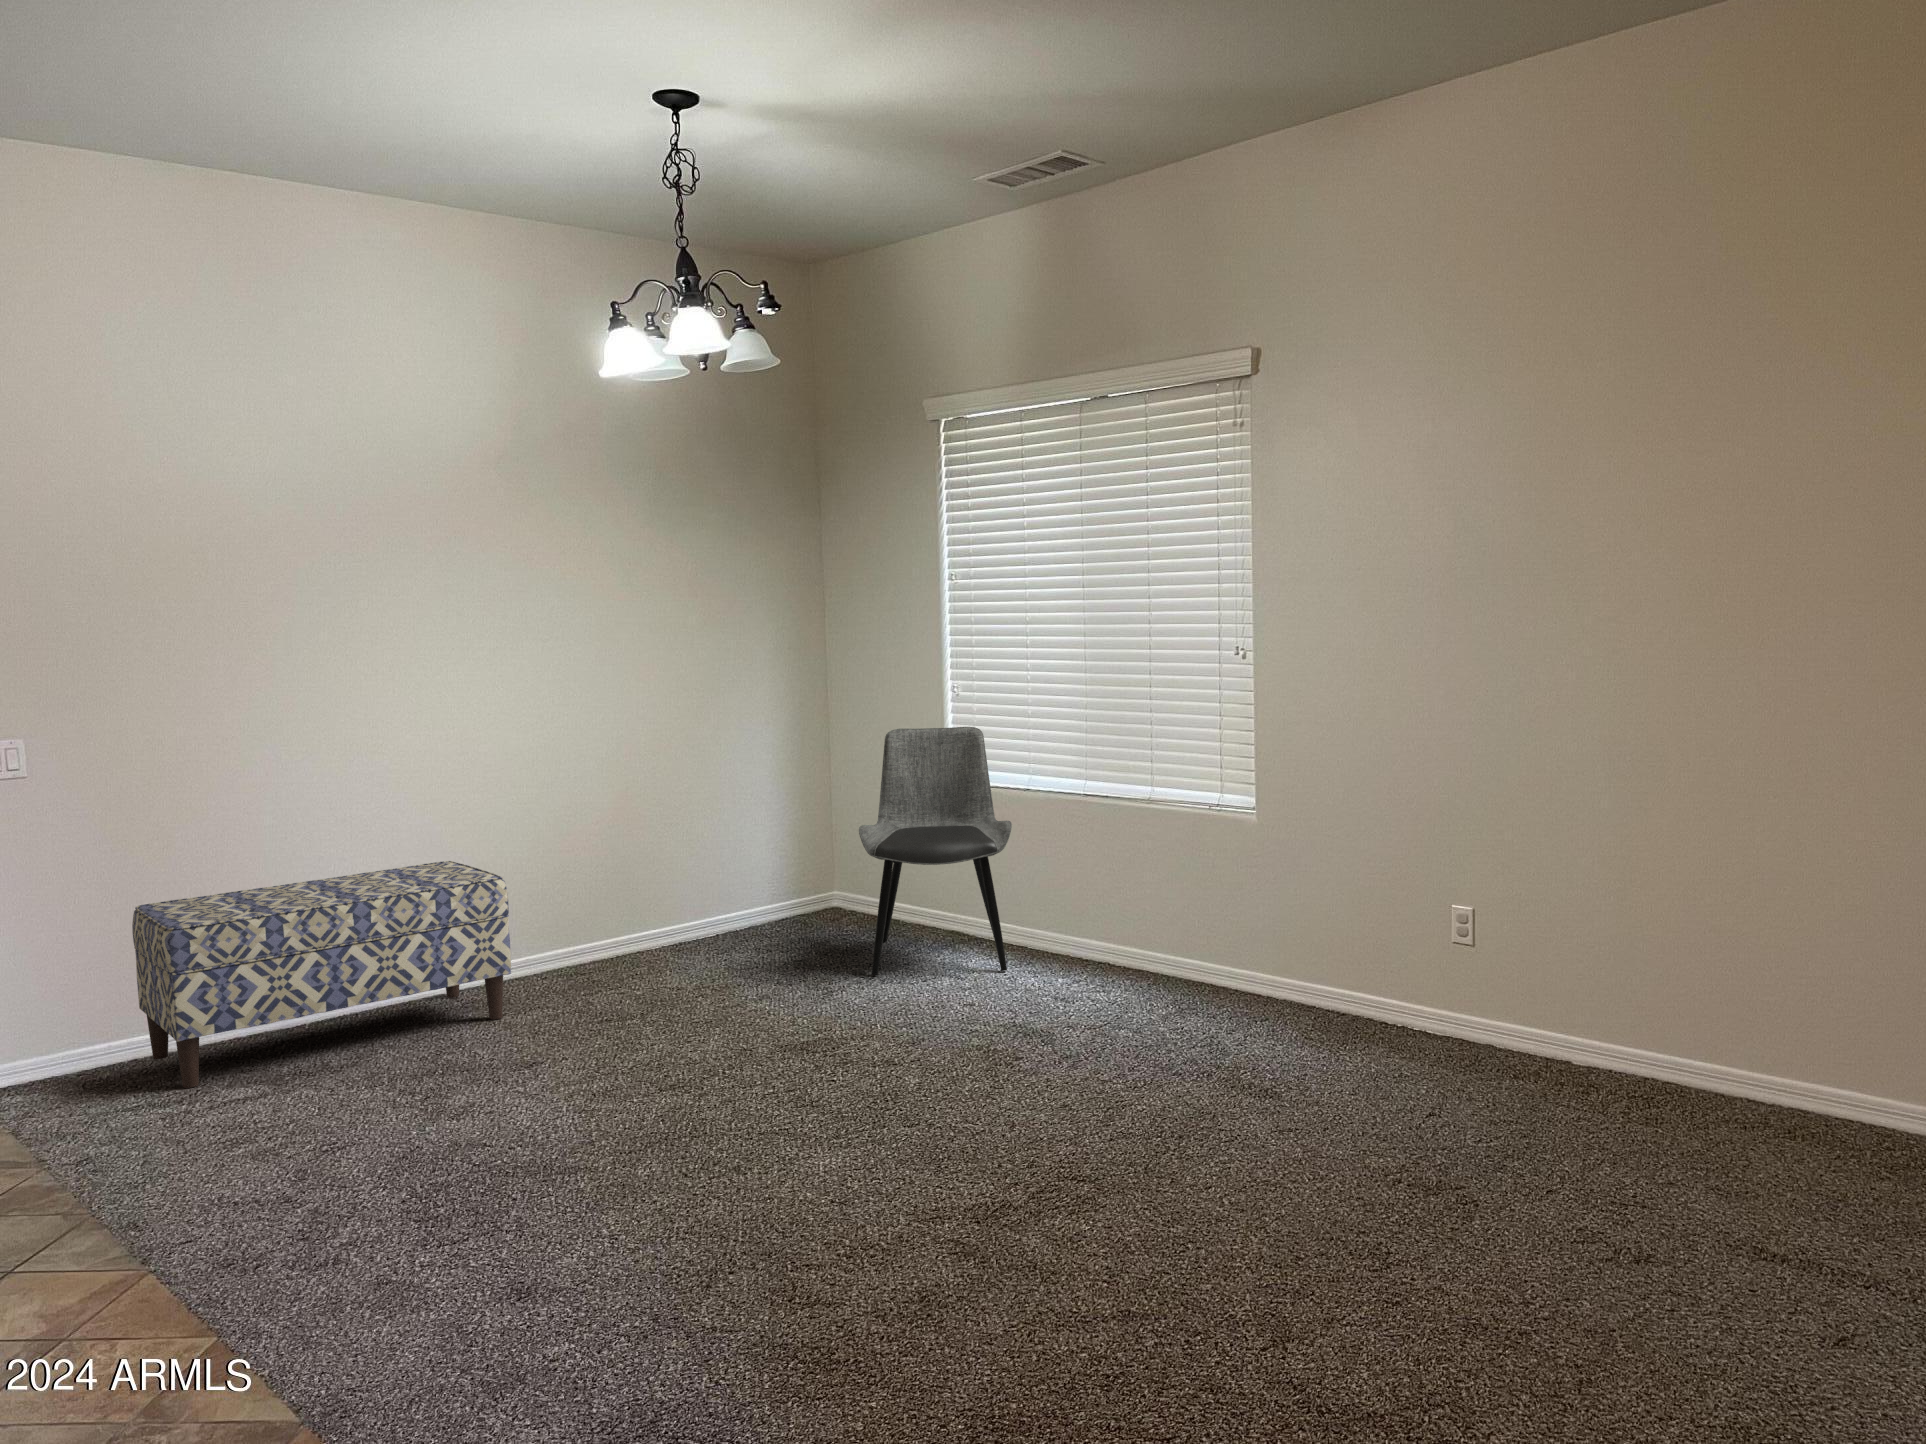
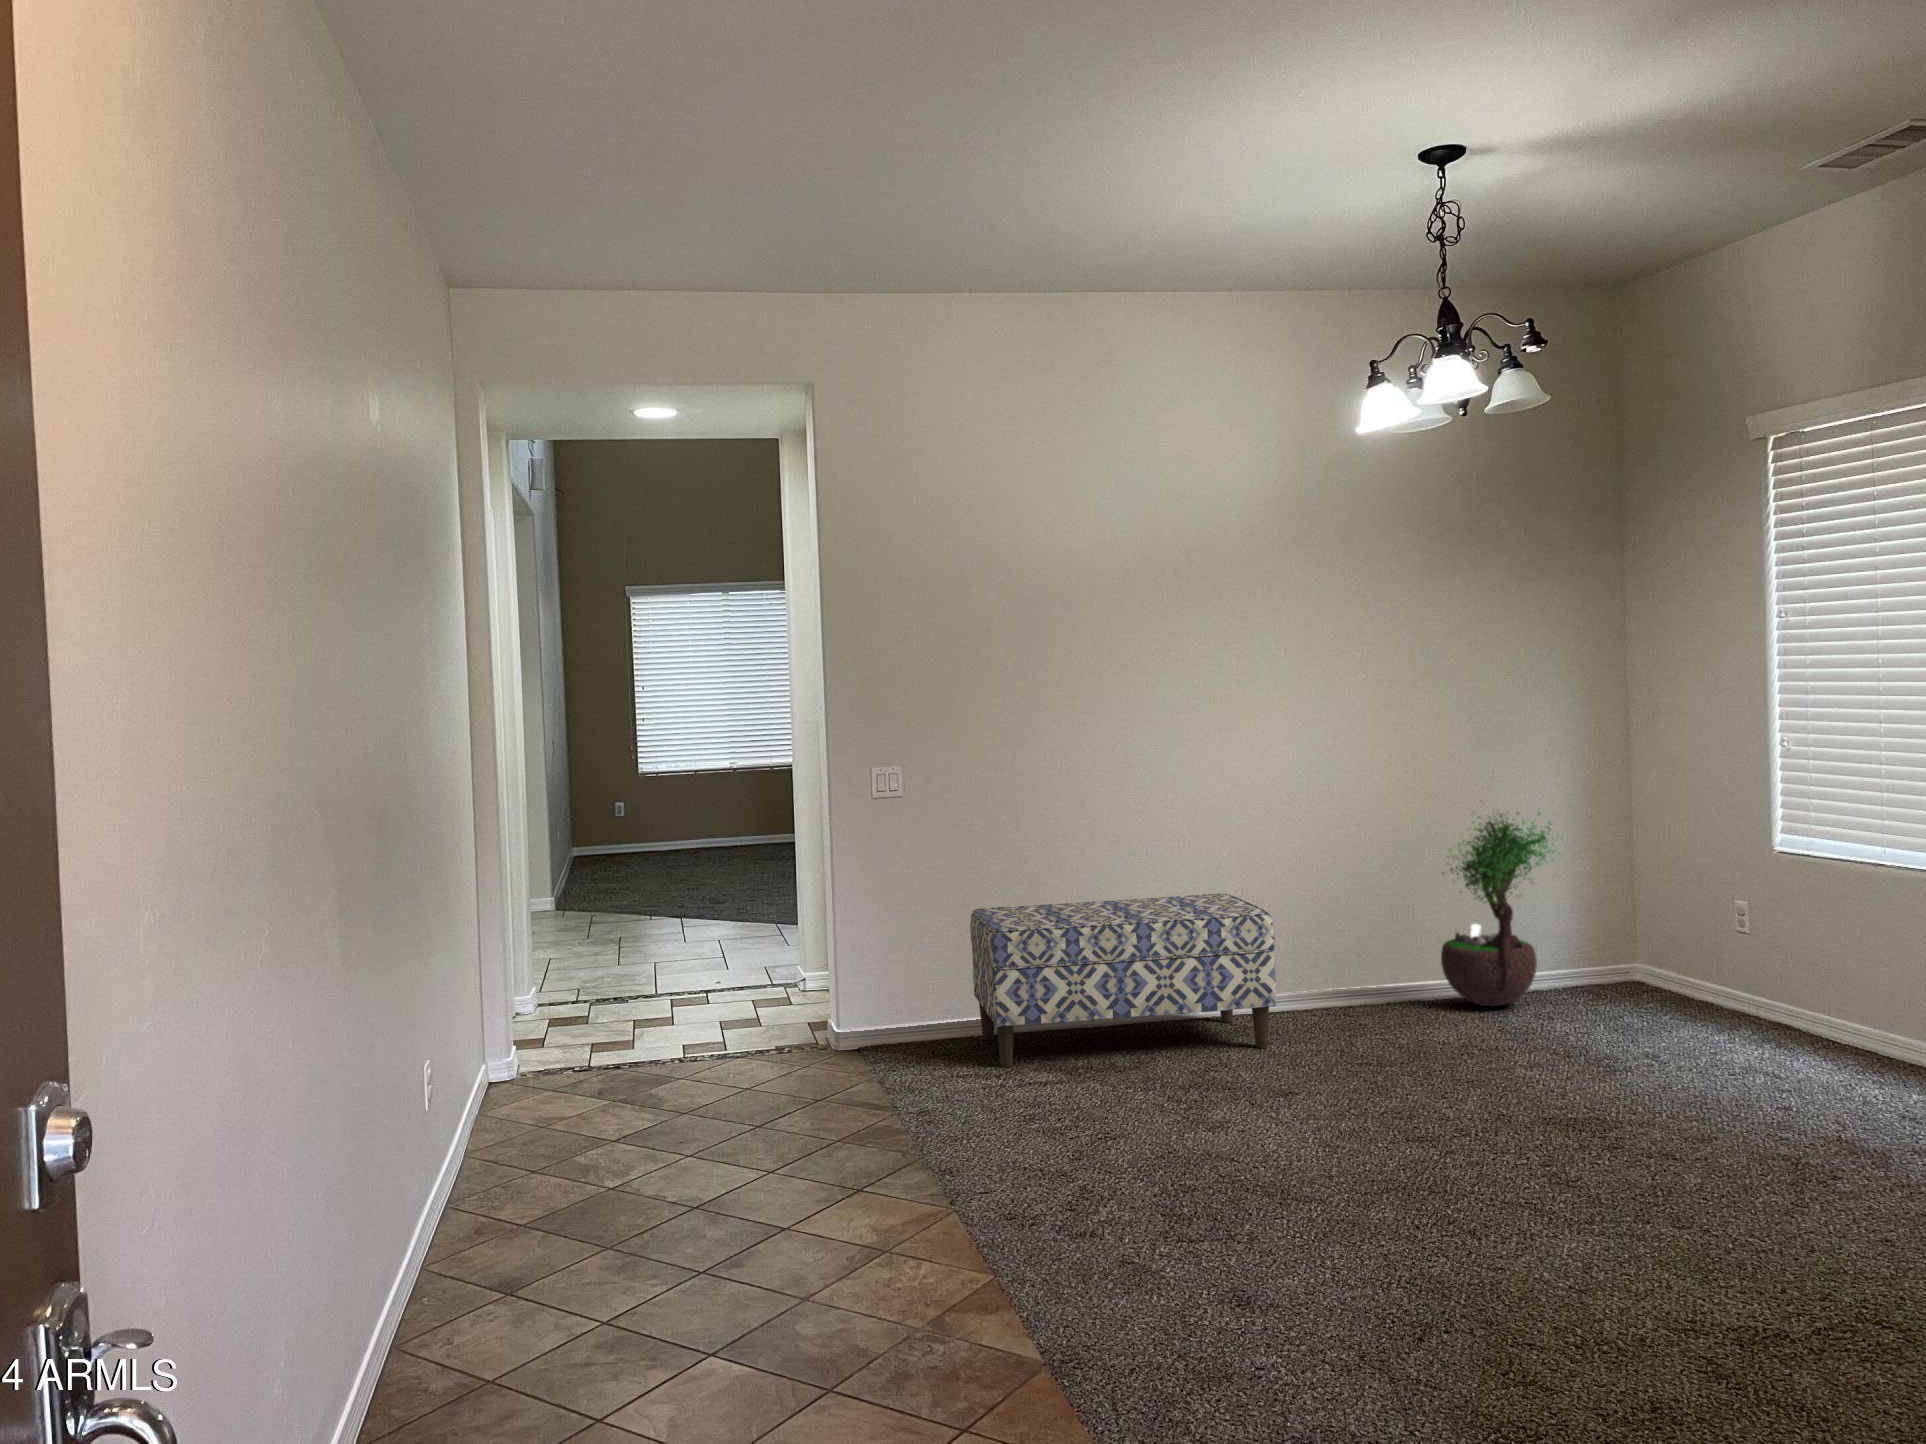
dining chair: present [859,727,1012,975] -> none [1652,786,1852,1077]
potted tree: none [668,750,778,947] -> present [1441,811,1562,1006]

